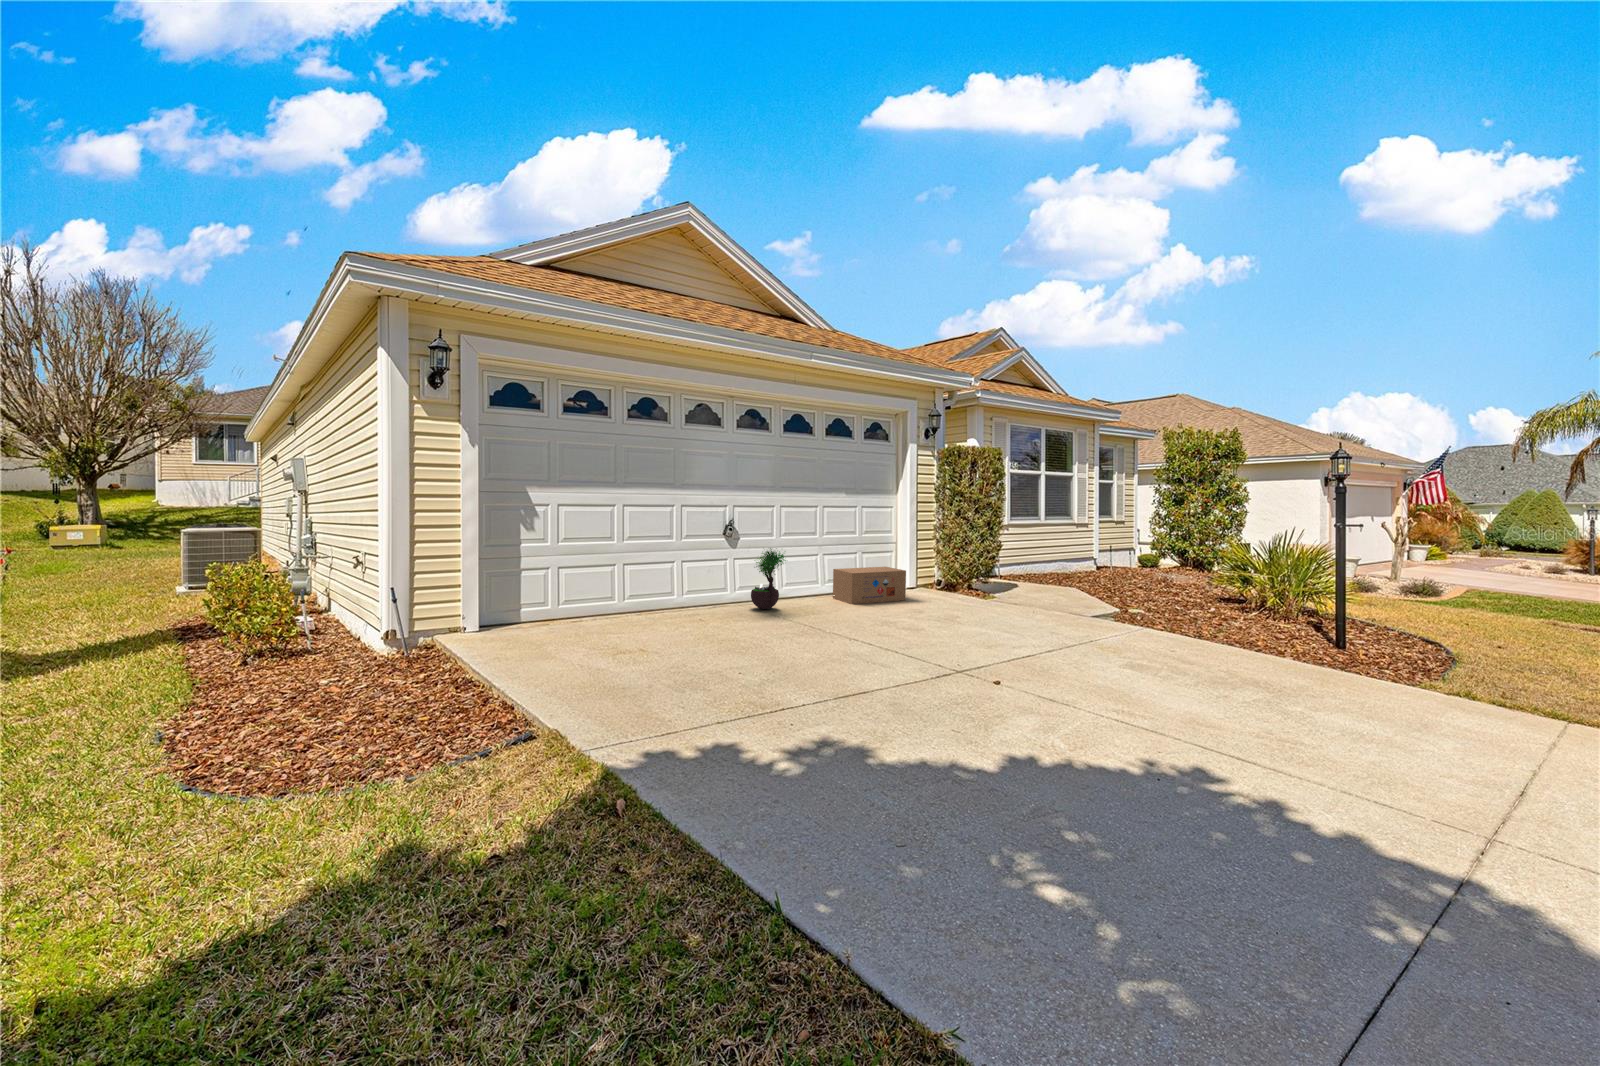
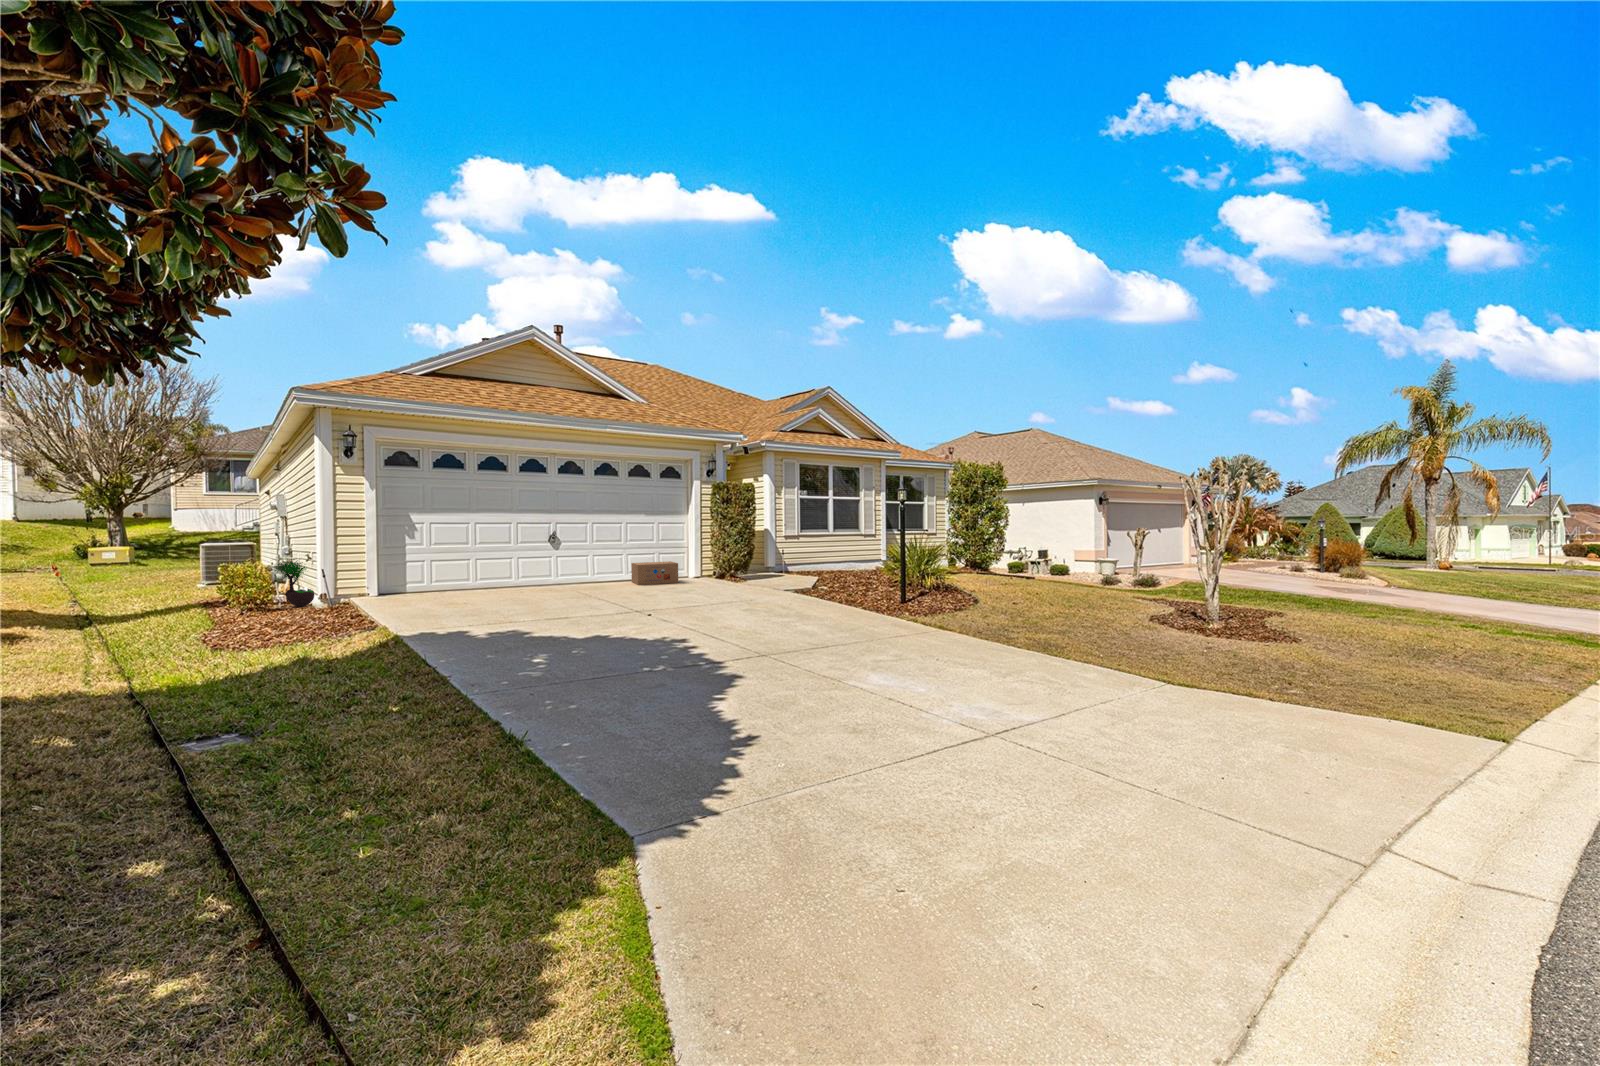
potted tree: present [751,548,786,609] -> present [275,560,314,607]

